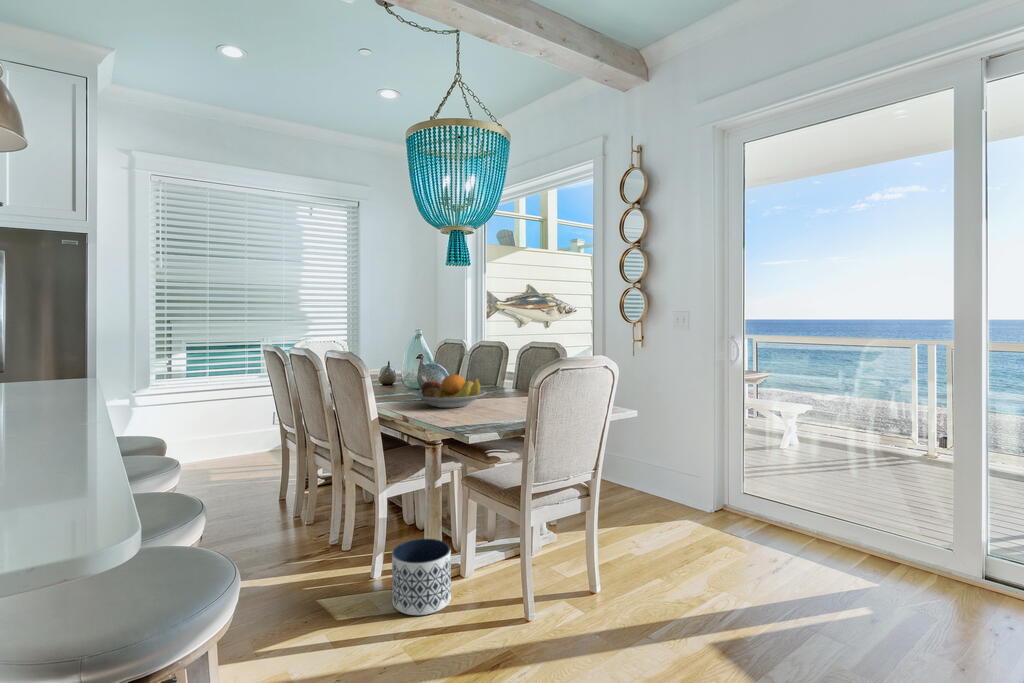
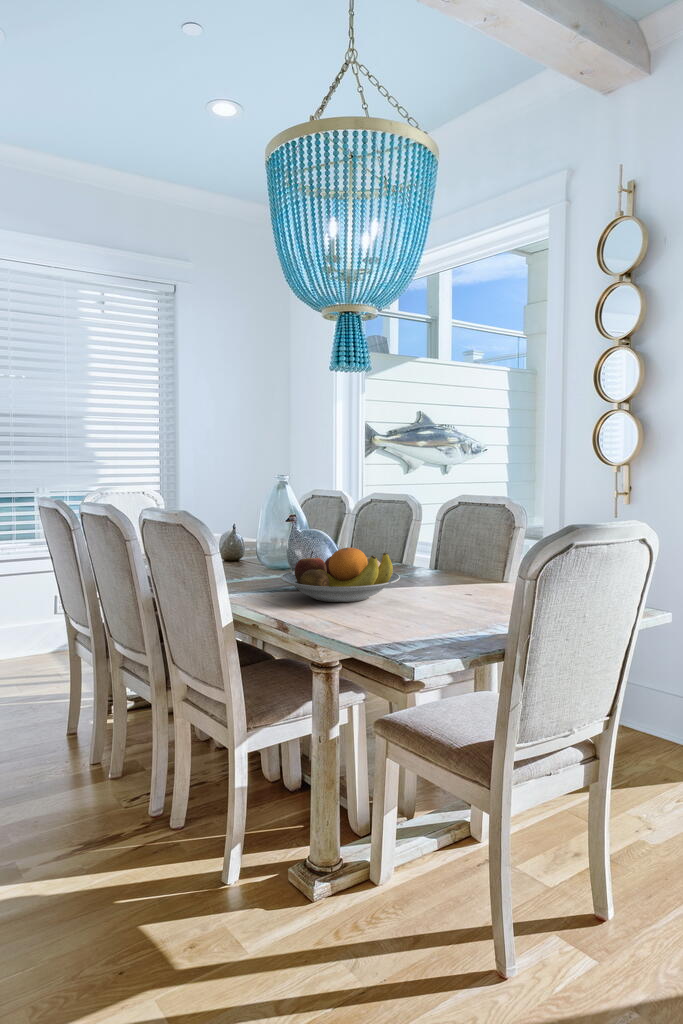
planter: present [392,539,451,615] -> none [265,824,363,965]

